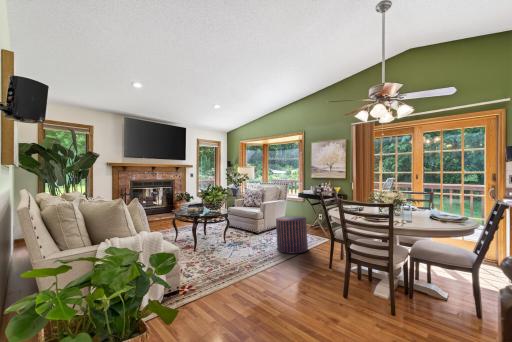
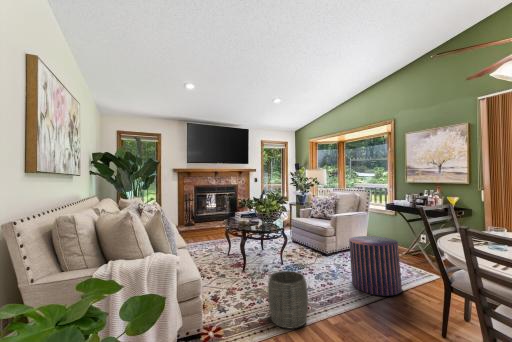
woven basket: none [225,242,253,278] -> present [268,271,308,328]

